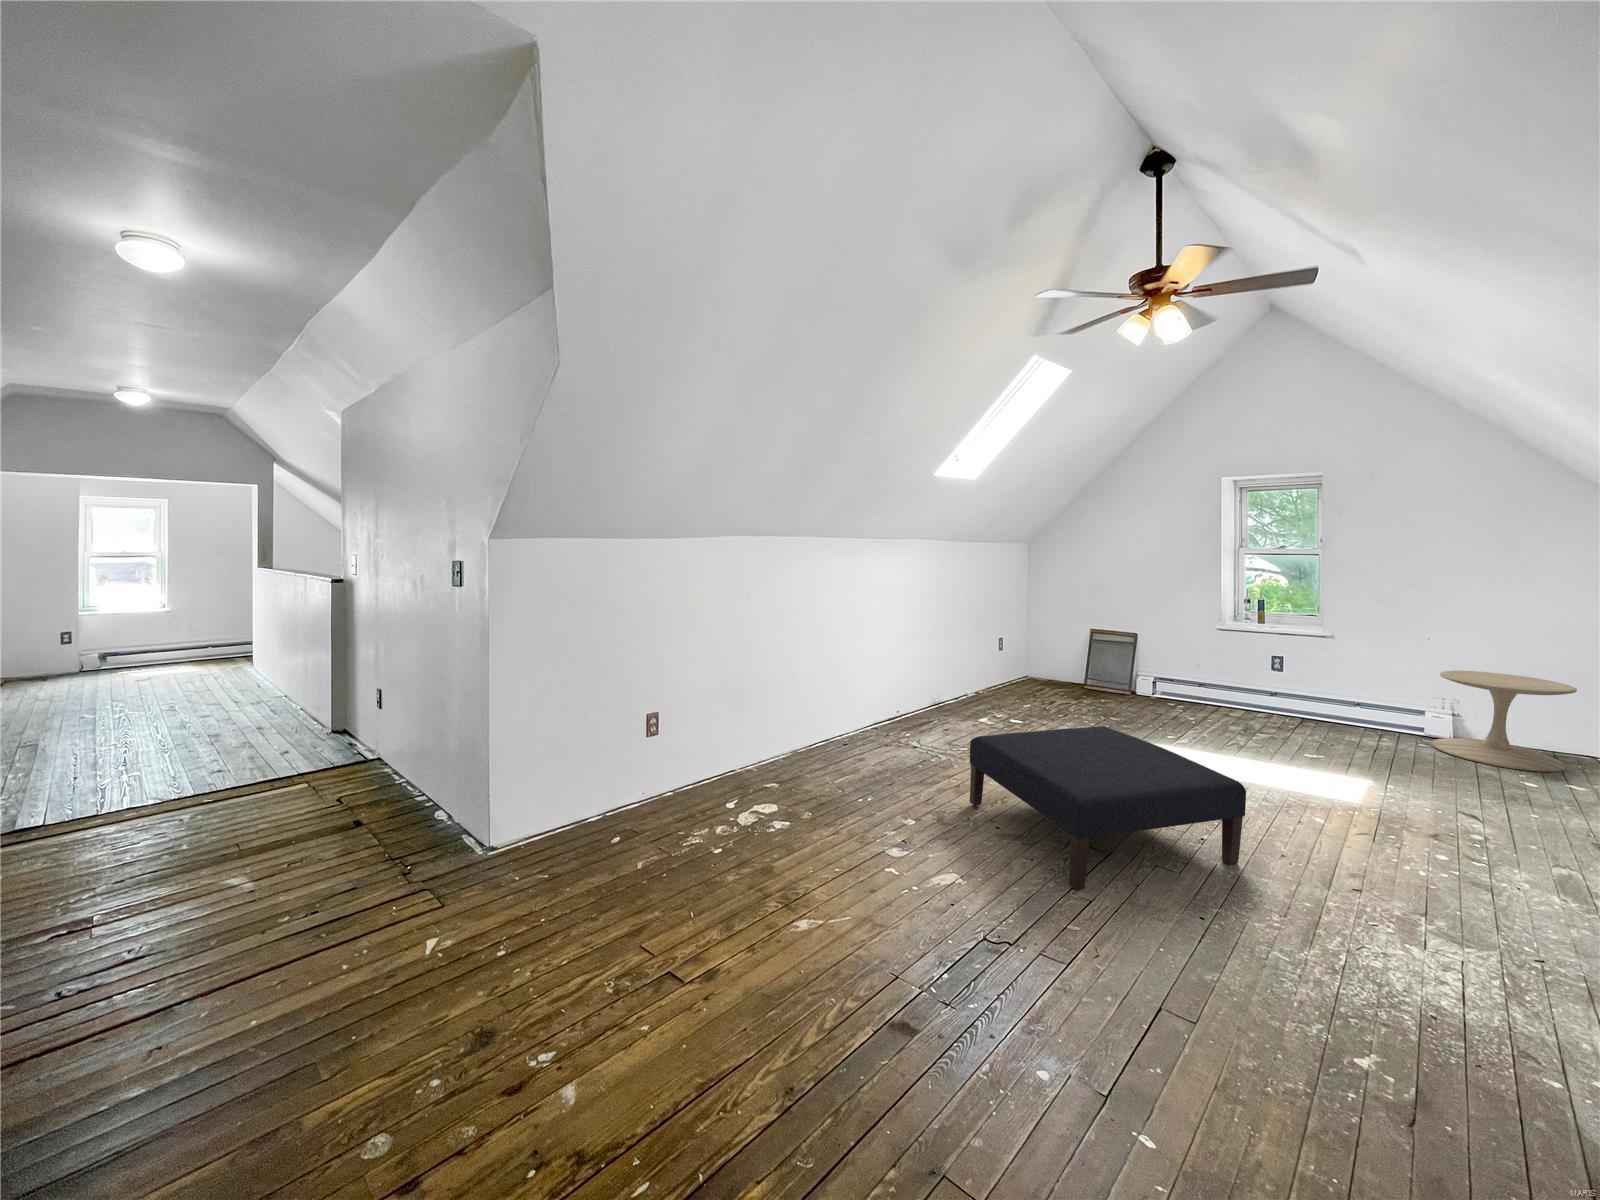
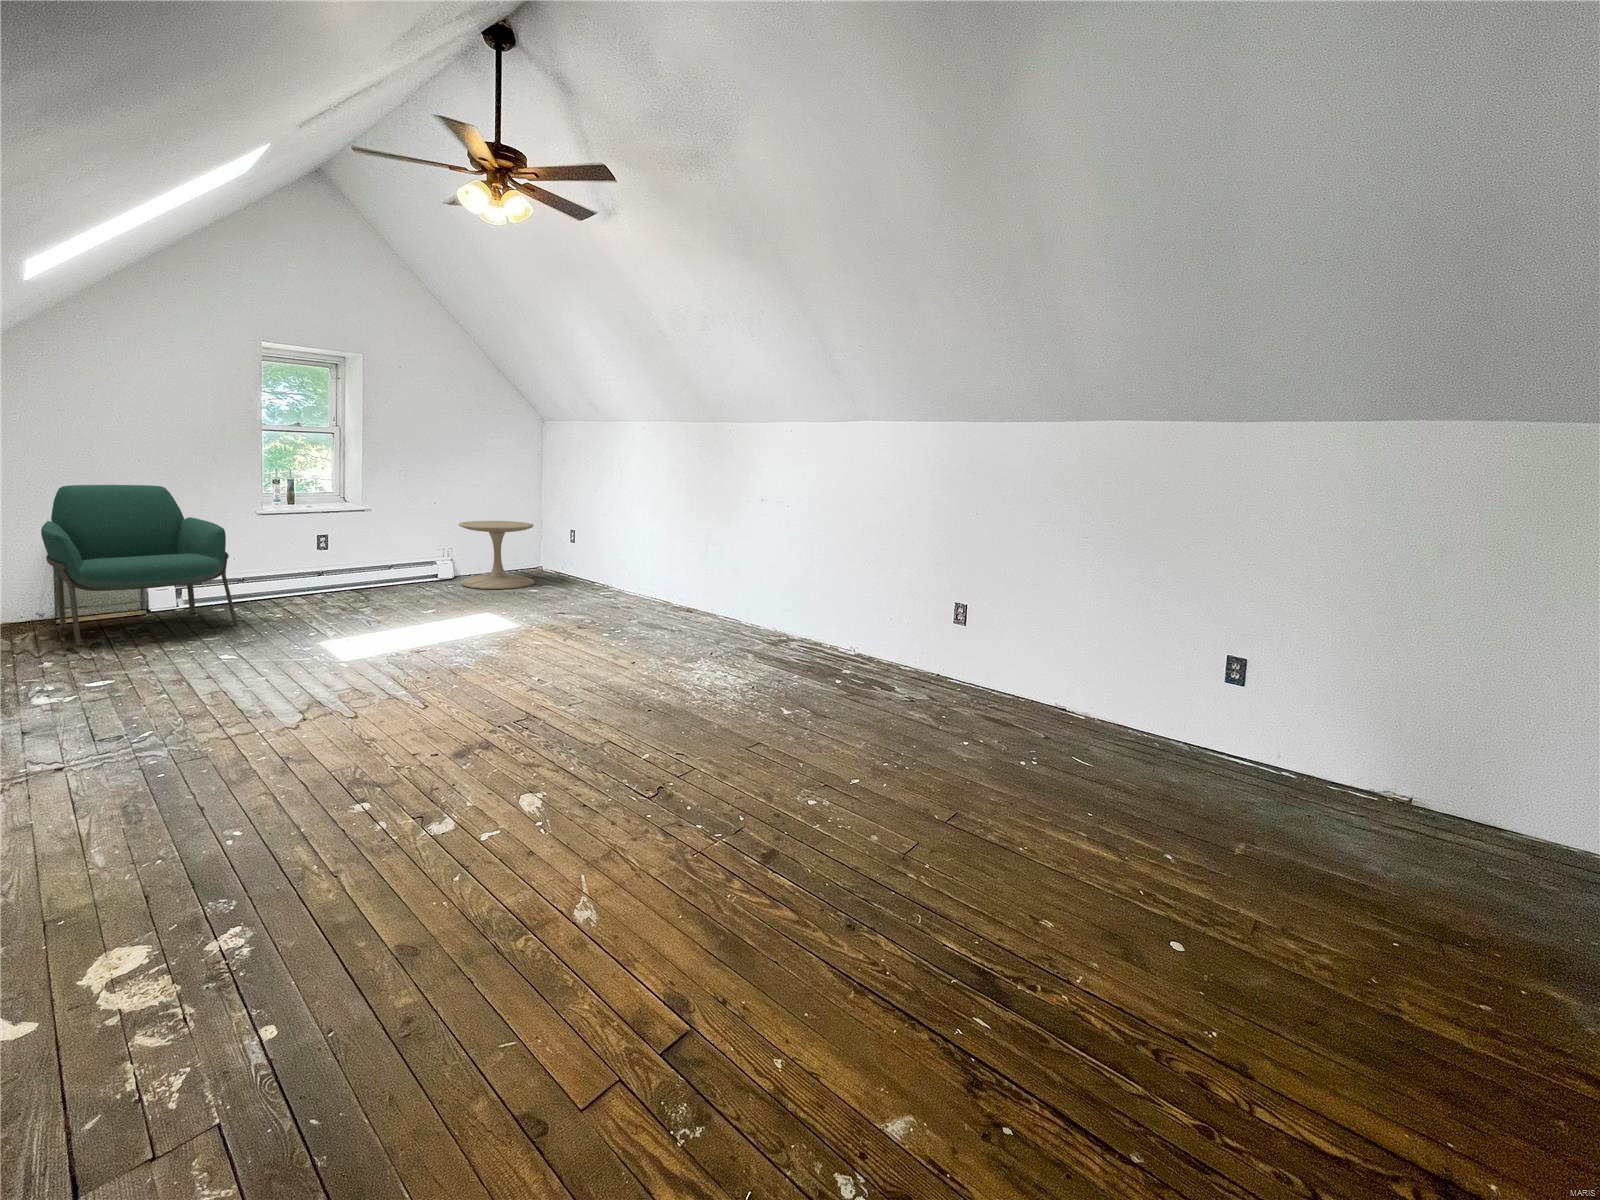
armchair: none [1059,604,1164,713] -> present [41,485,238,646]
ottoman: present [970,726,1246,889] -> none [349,611,597,760]

